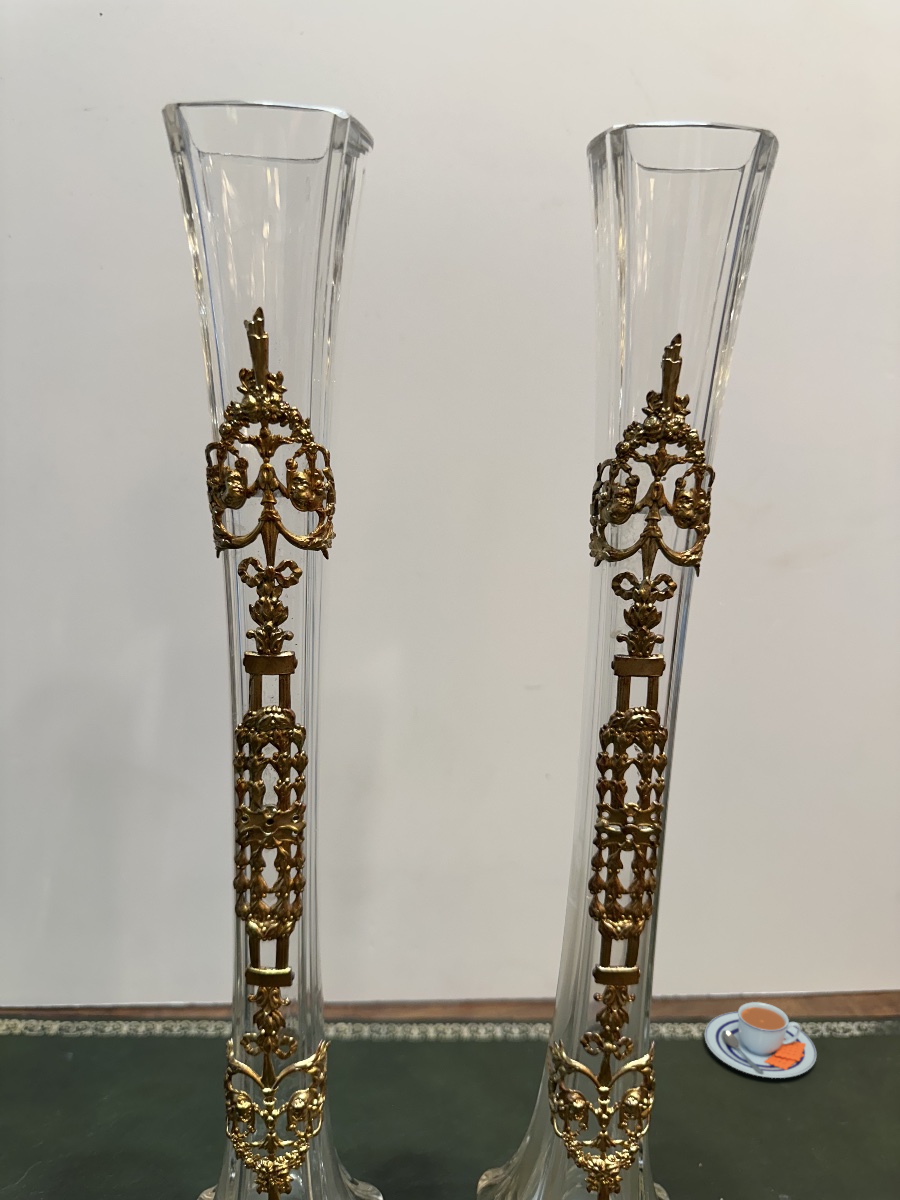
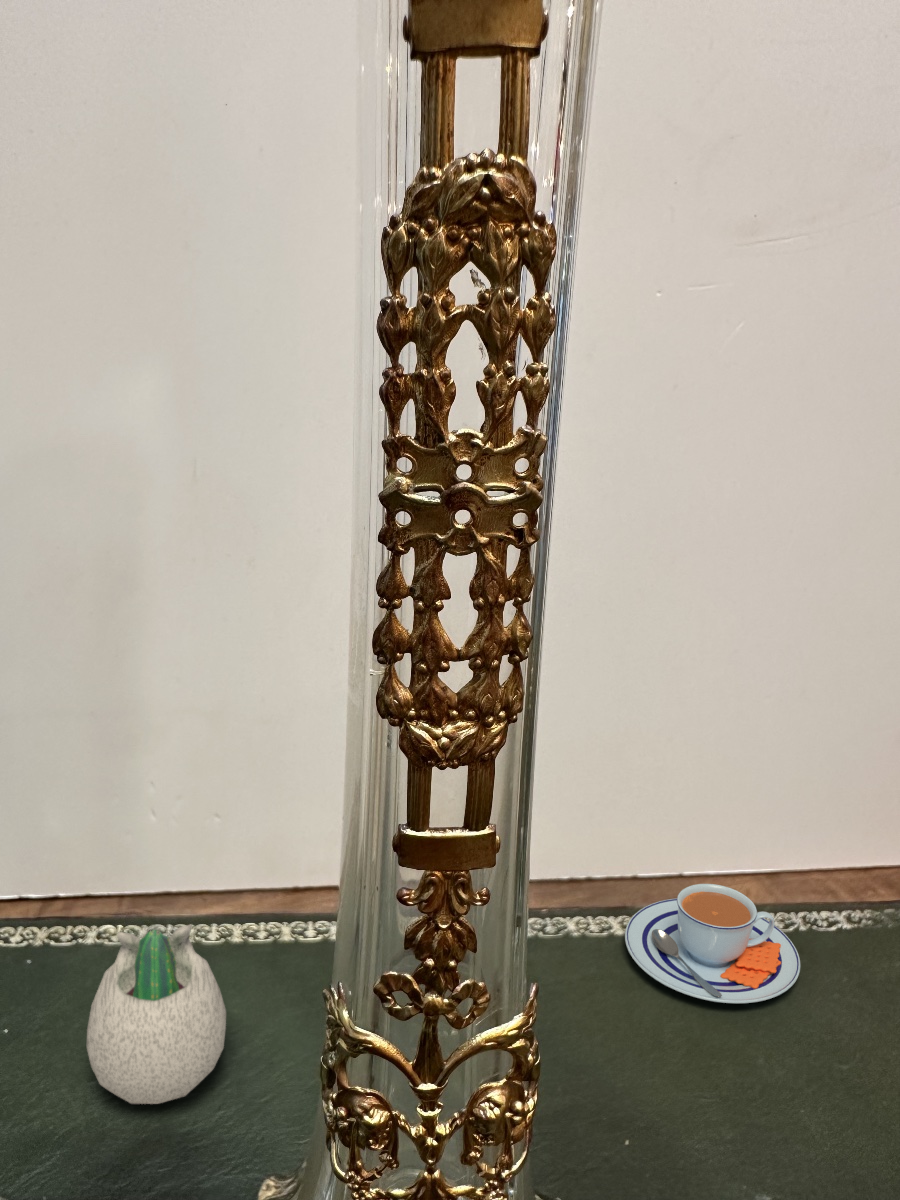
succulent planter: none [393,1011,470,1112] -> present [87,925,226,1104]

